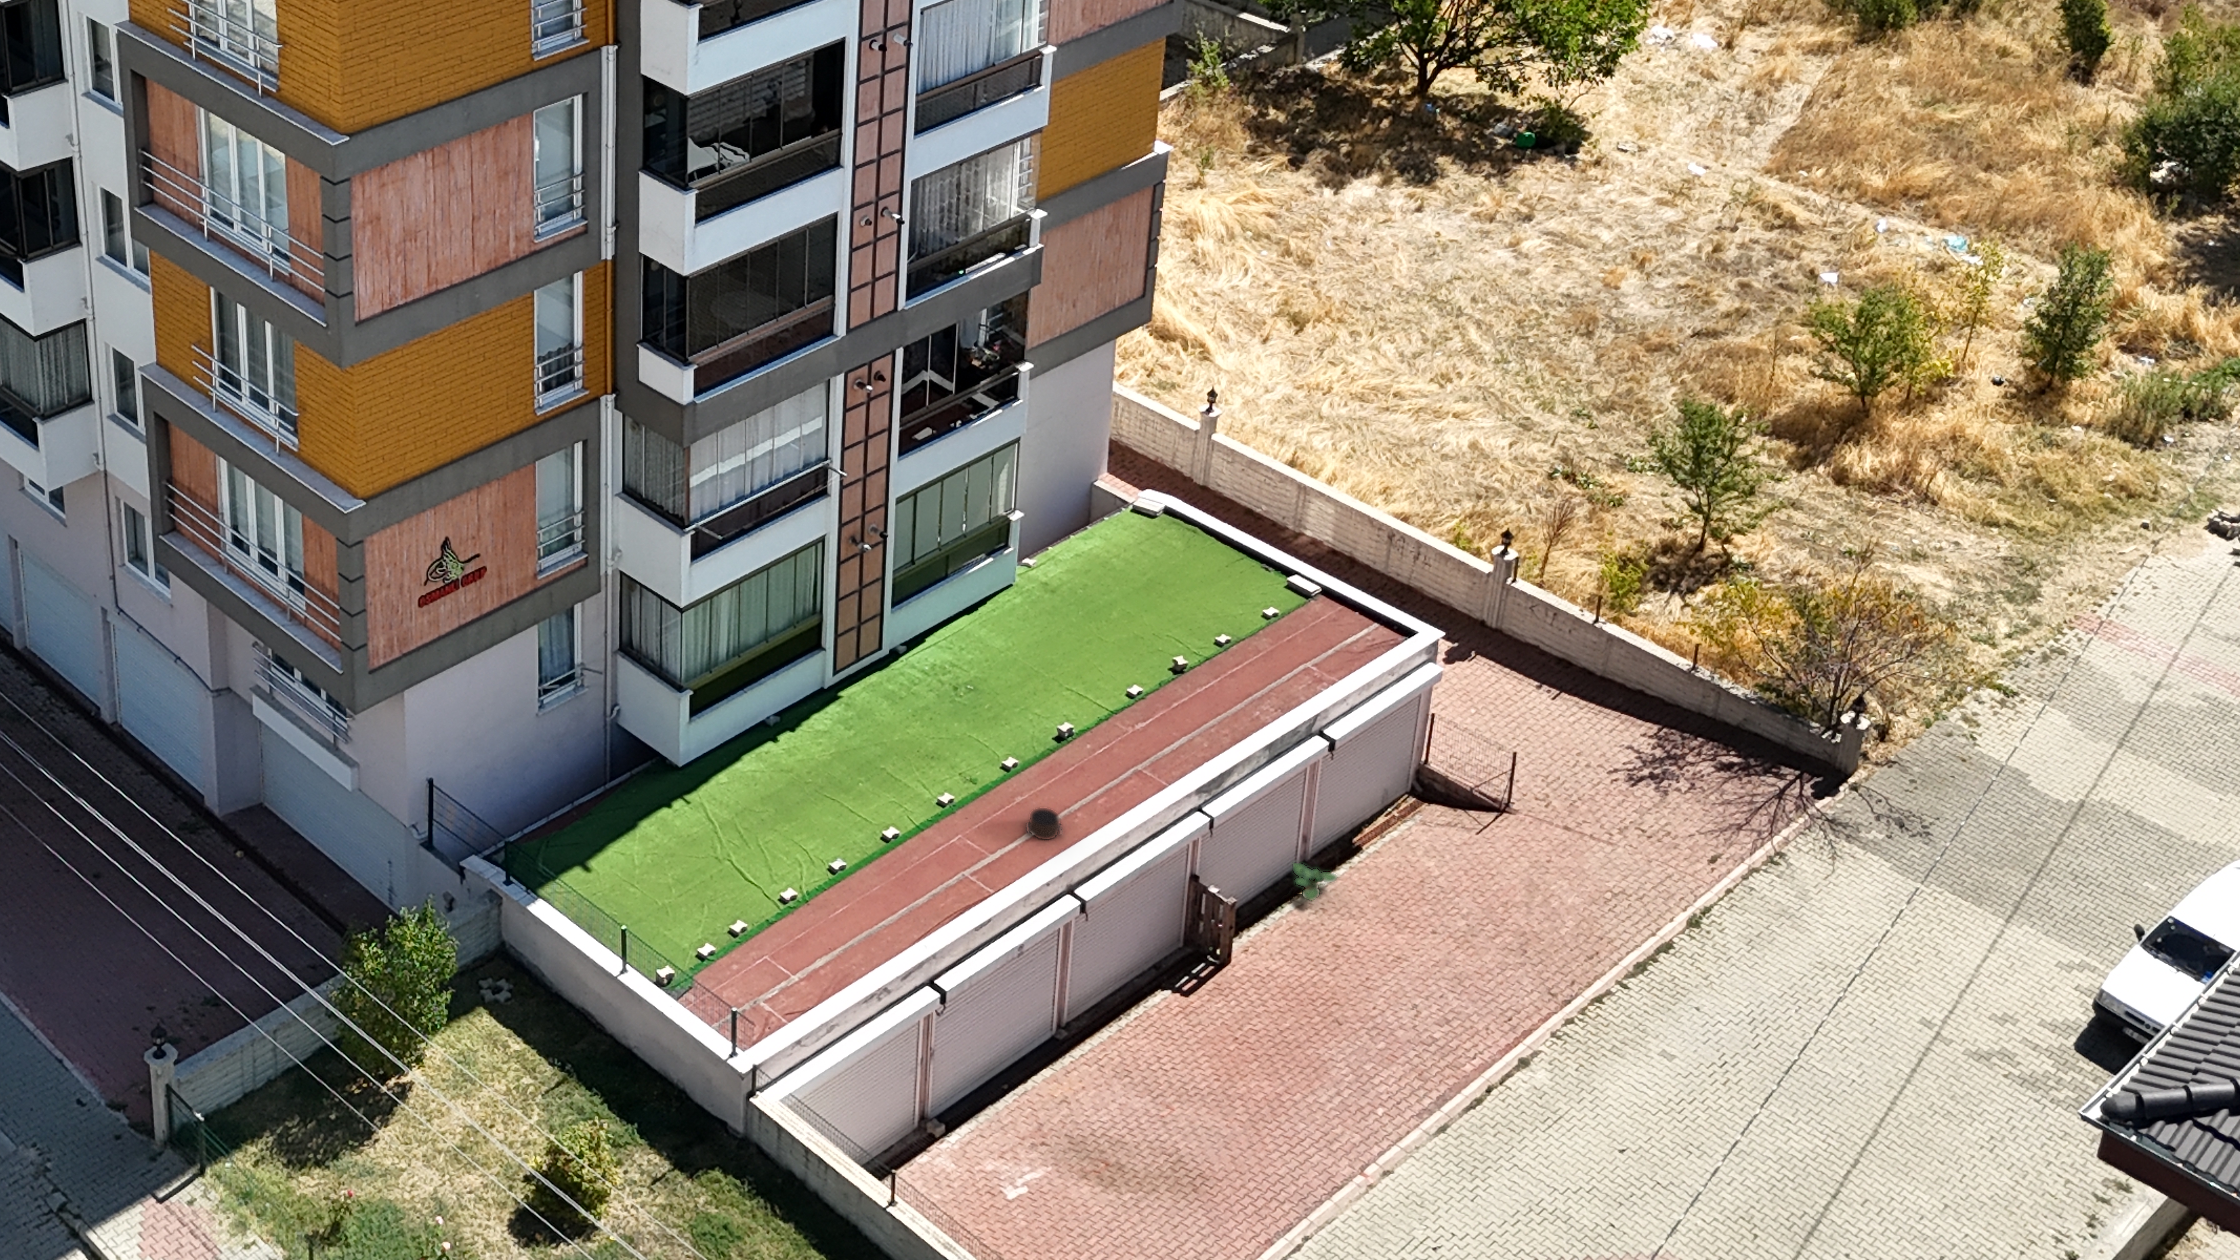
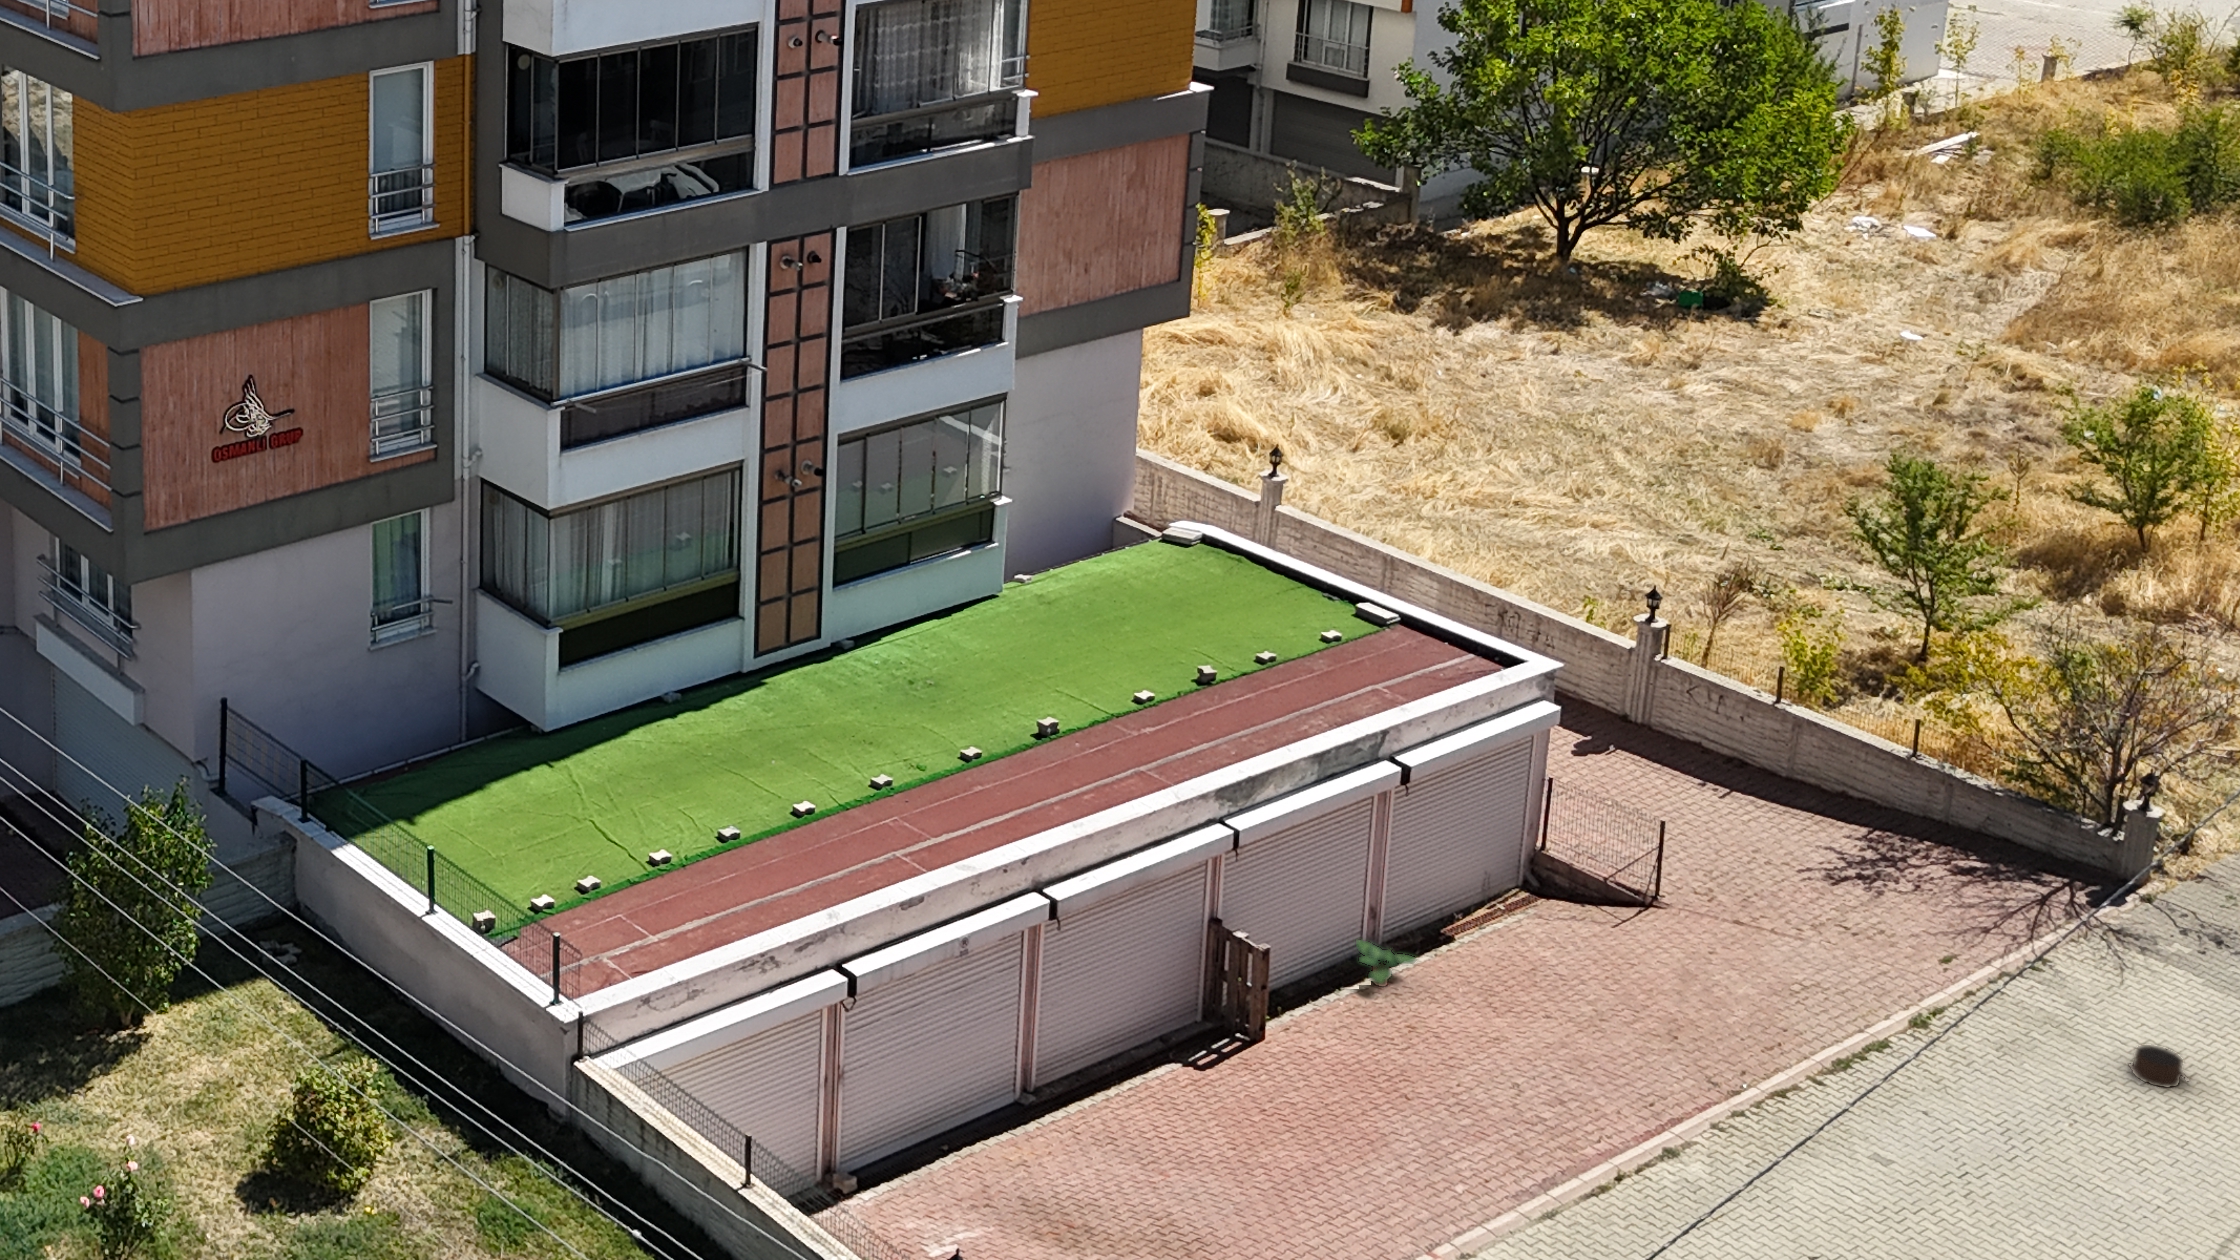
pouf: present [1026,808,1062,840] -> present [2128,1045,2188,1088]

